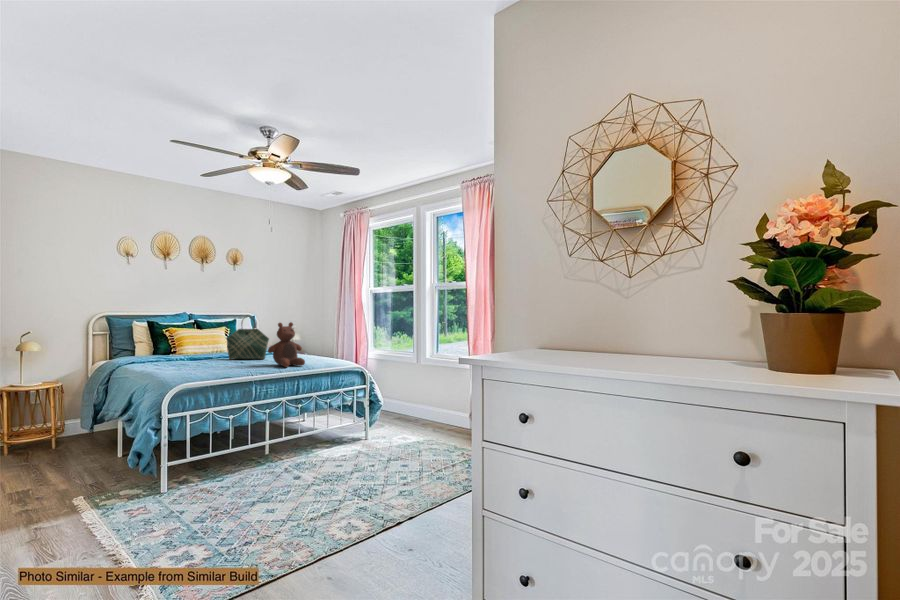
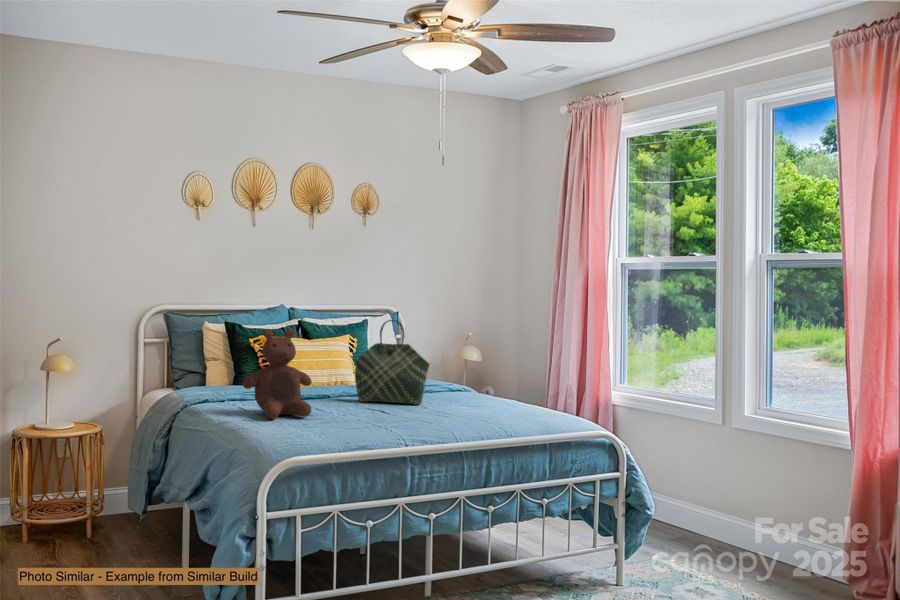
stuffed bear: present [268,322,305,367] -> present [243,329,312,419]

